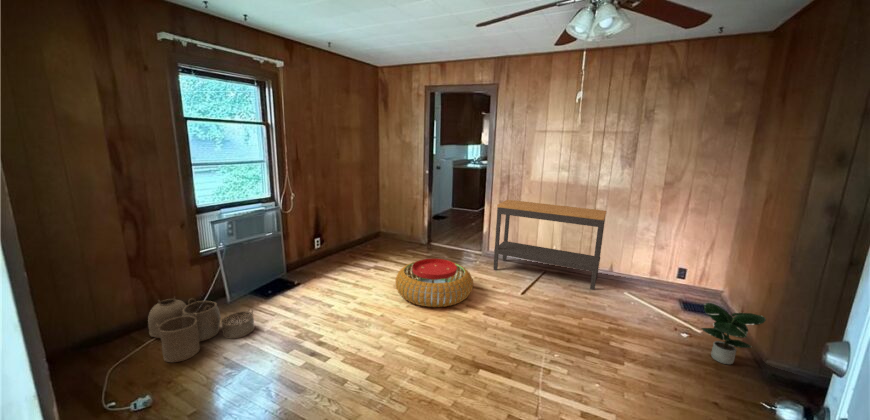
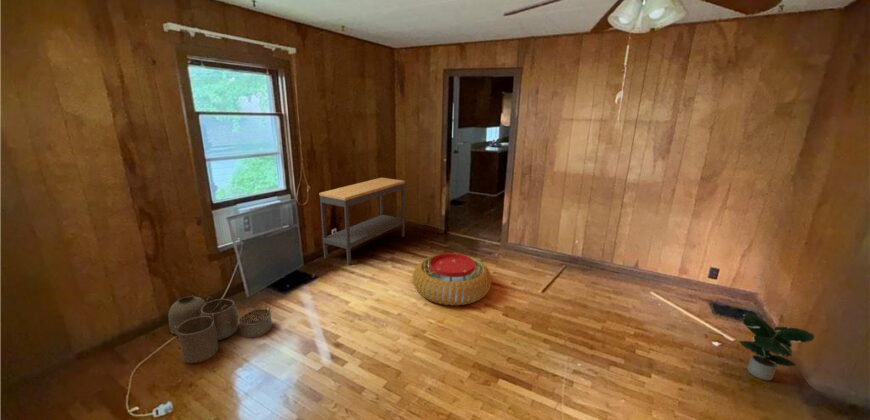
console table: present [493,200,606,290] -> present [319,178,405,265]

